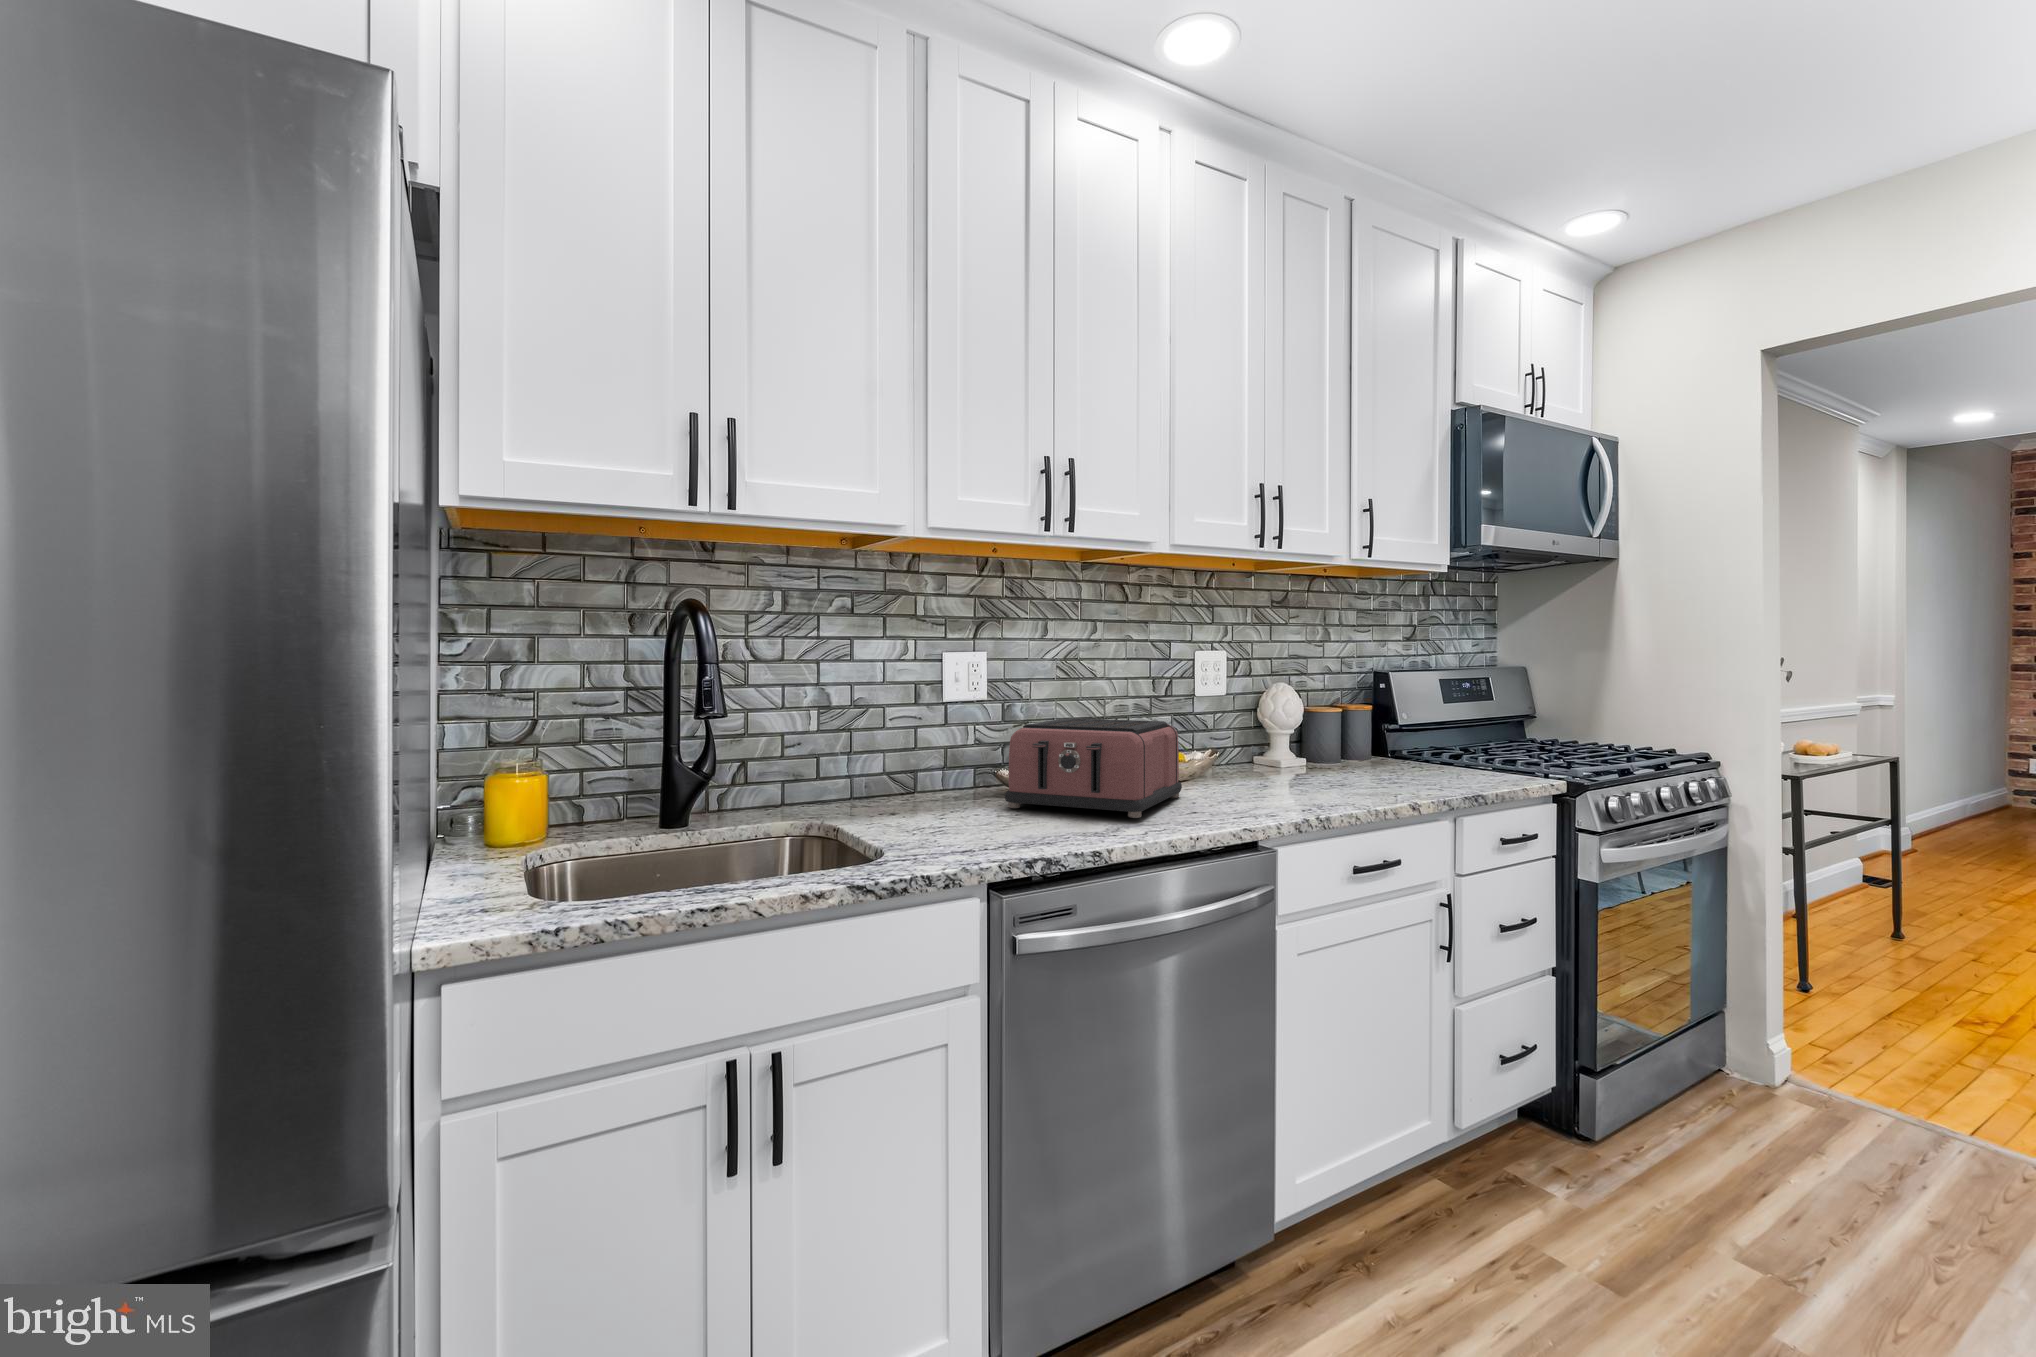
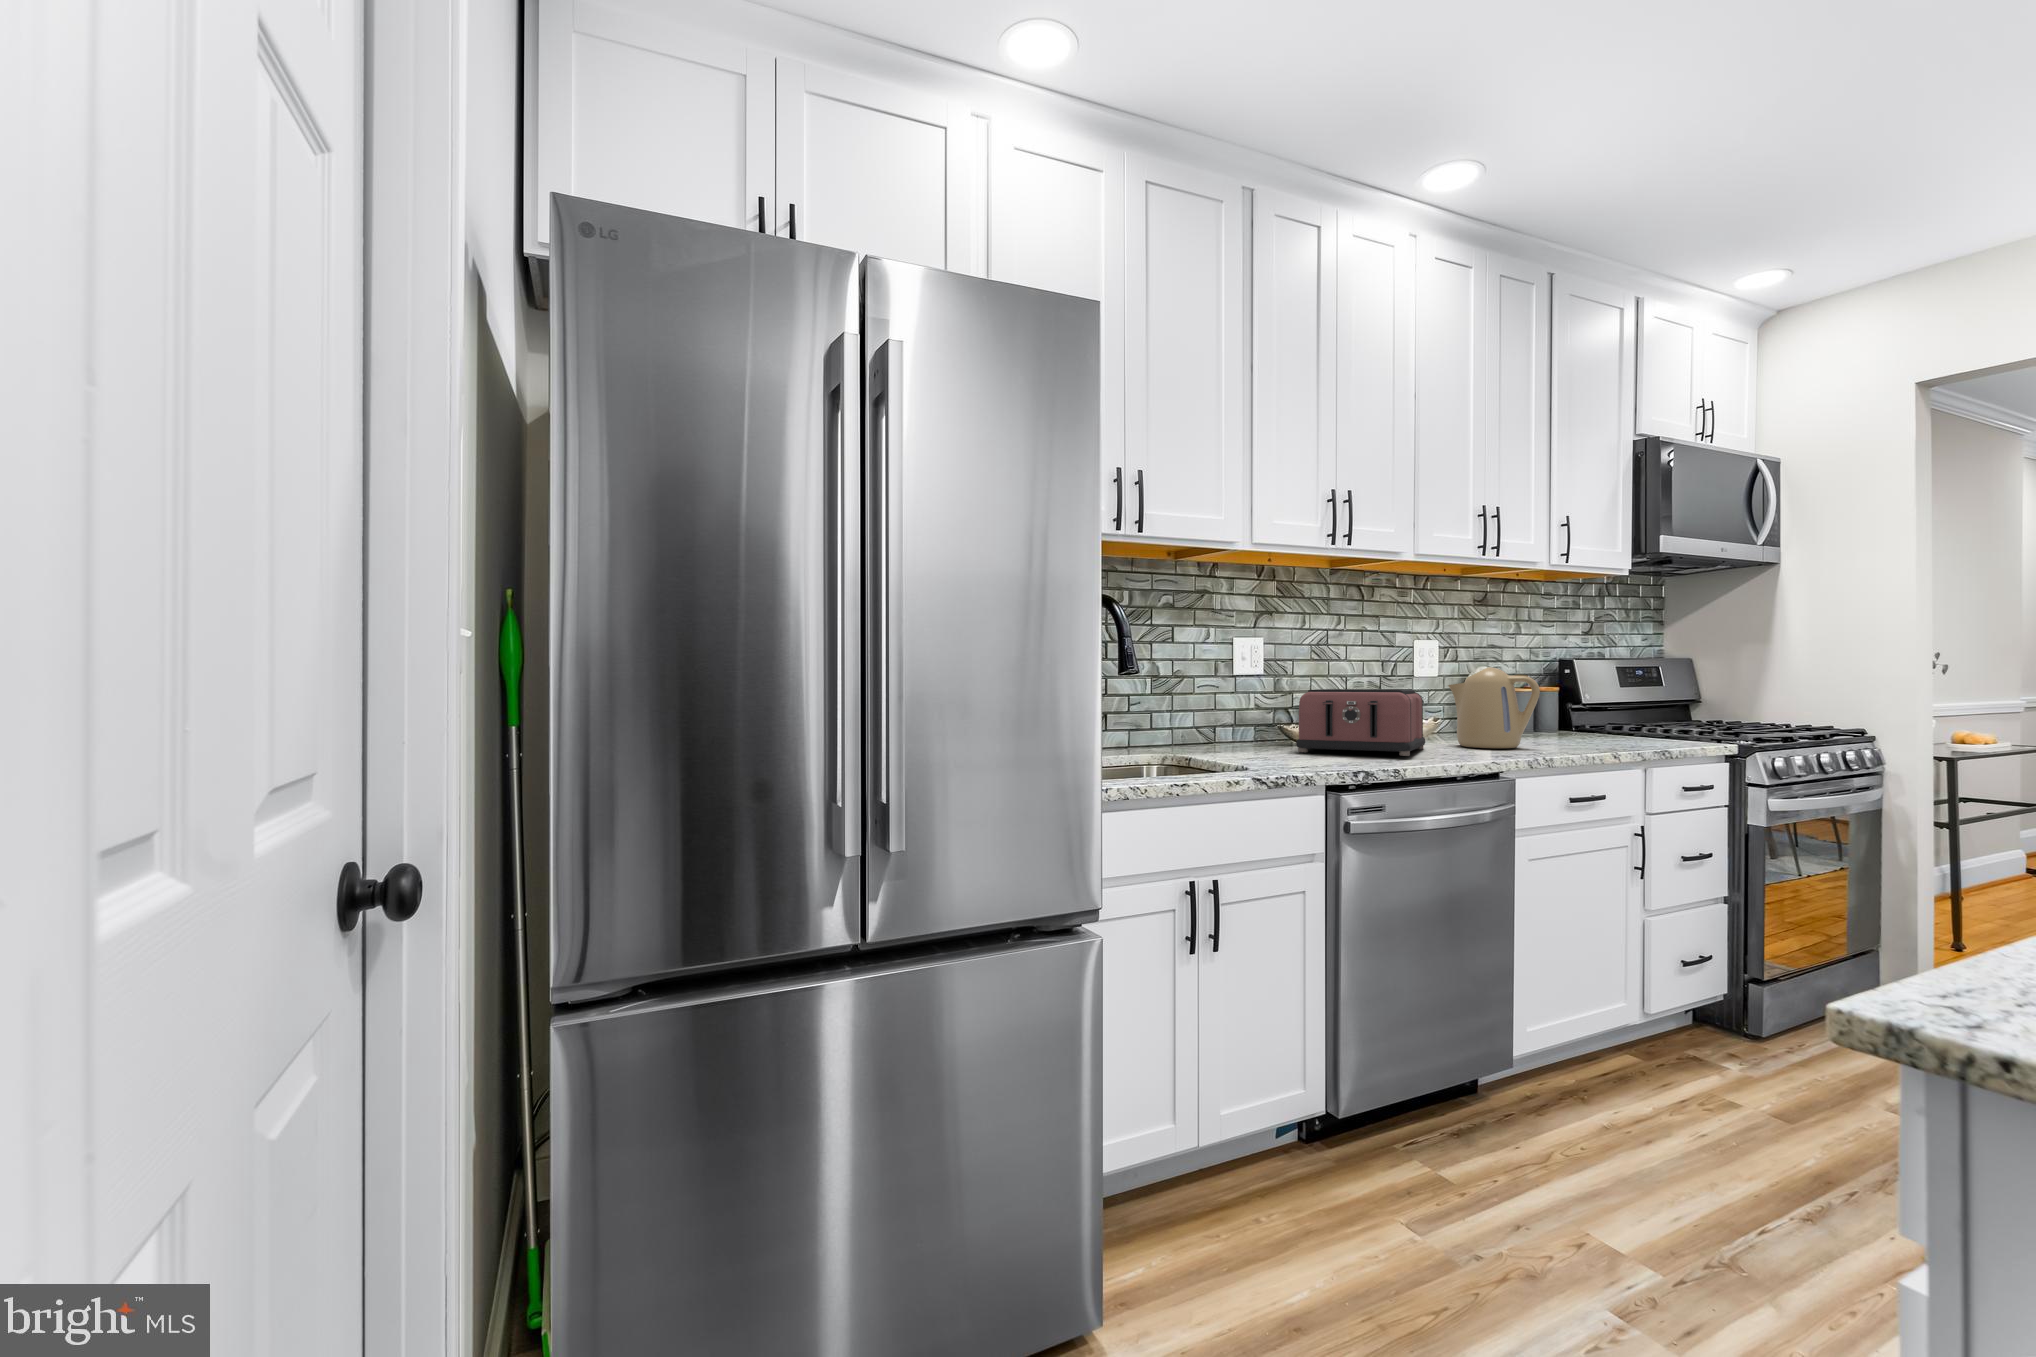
kettle: none [1217,691,1325,796] -> present [1448,667,1540,748]

